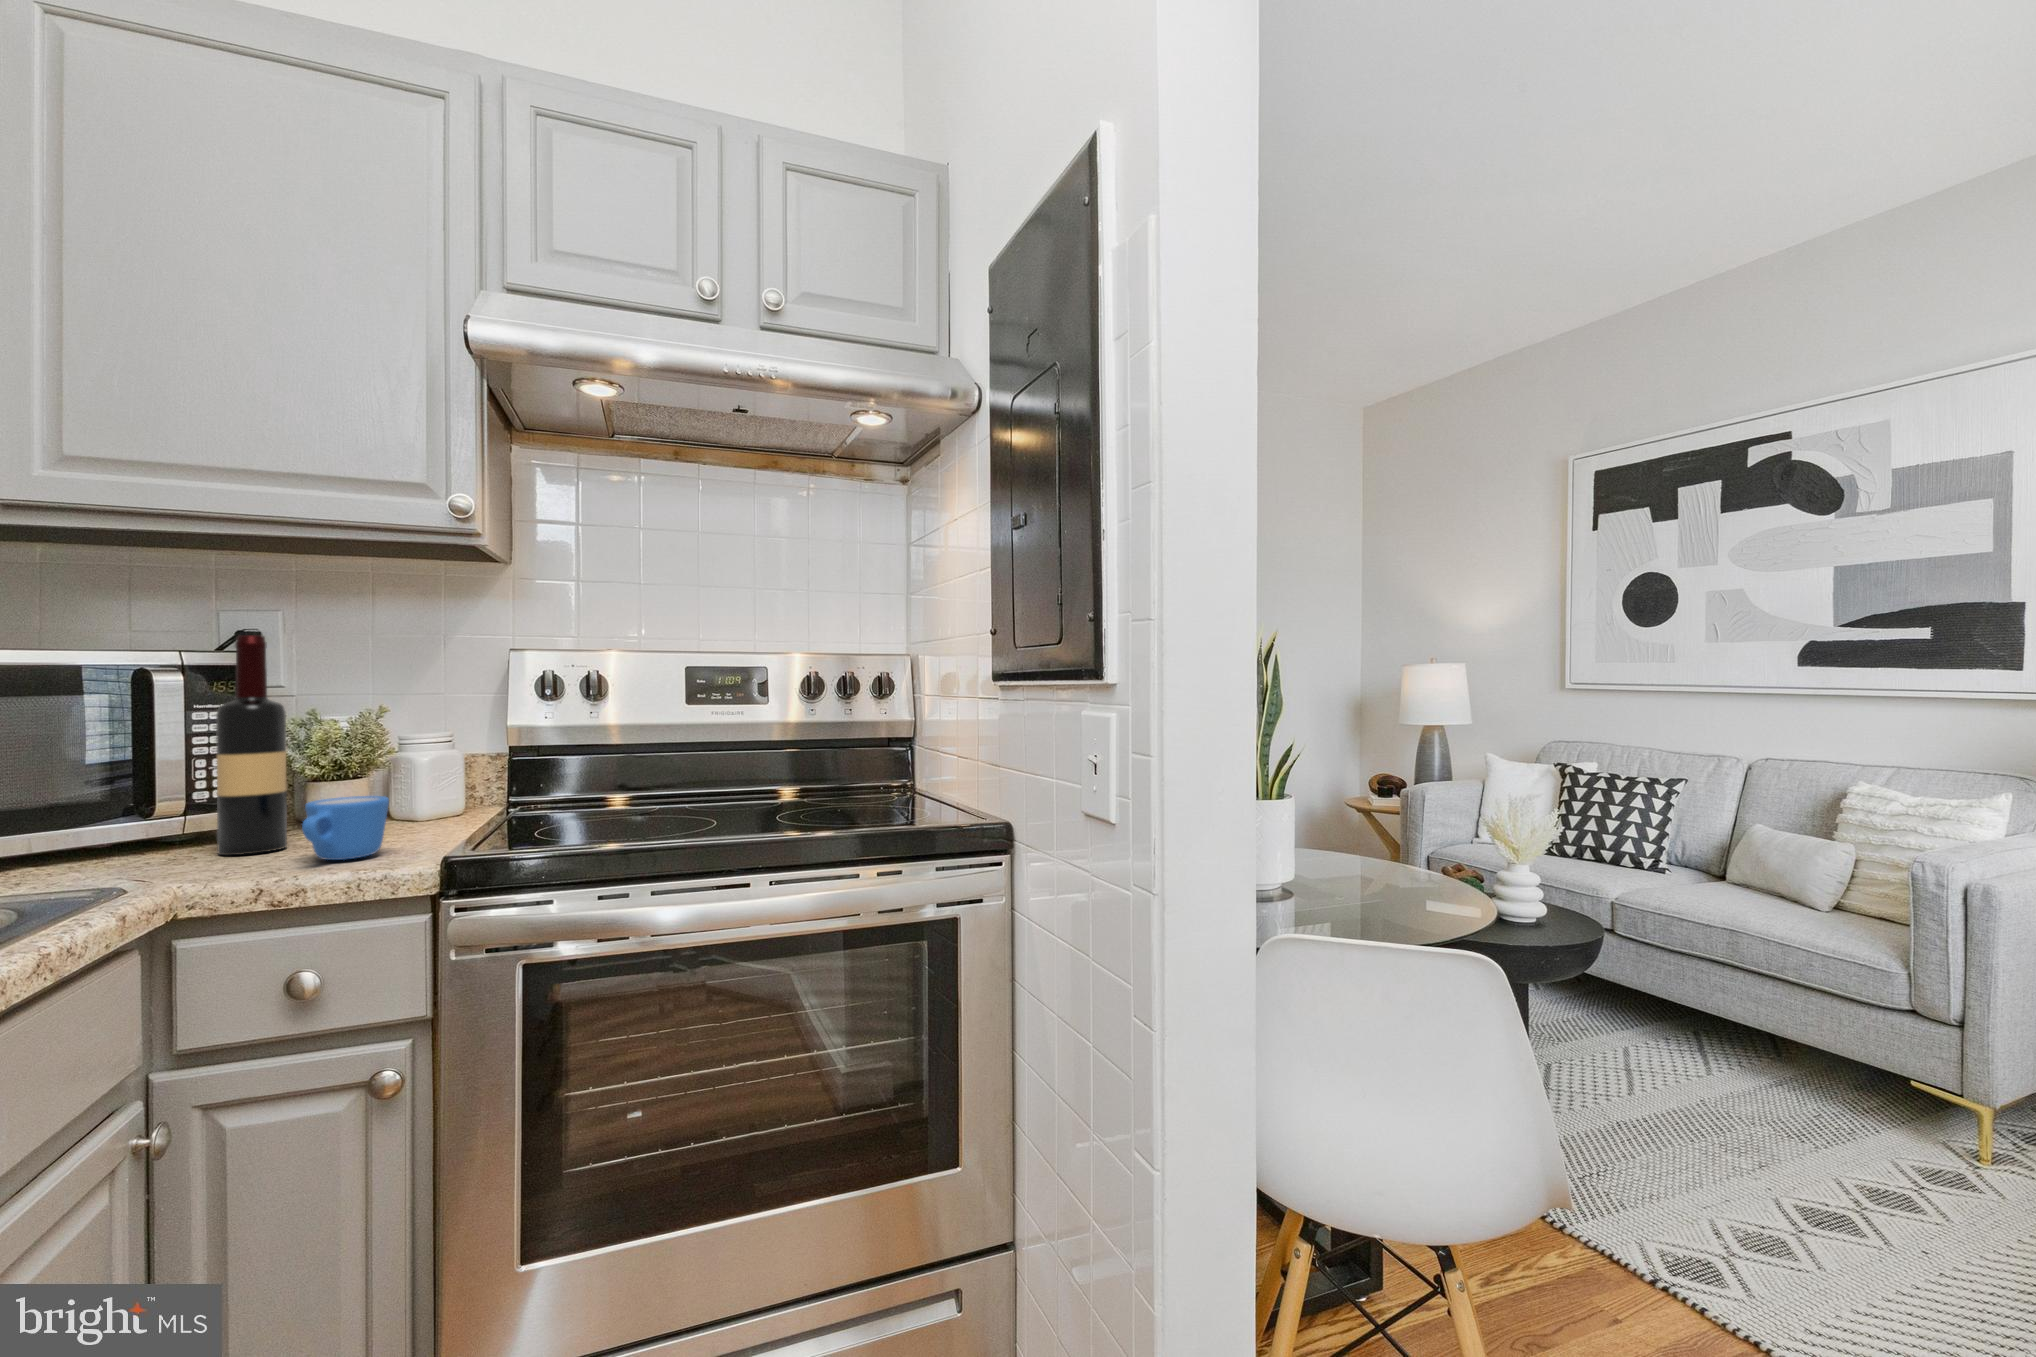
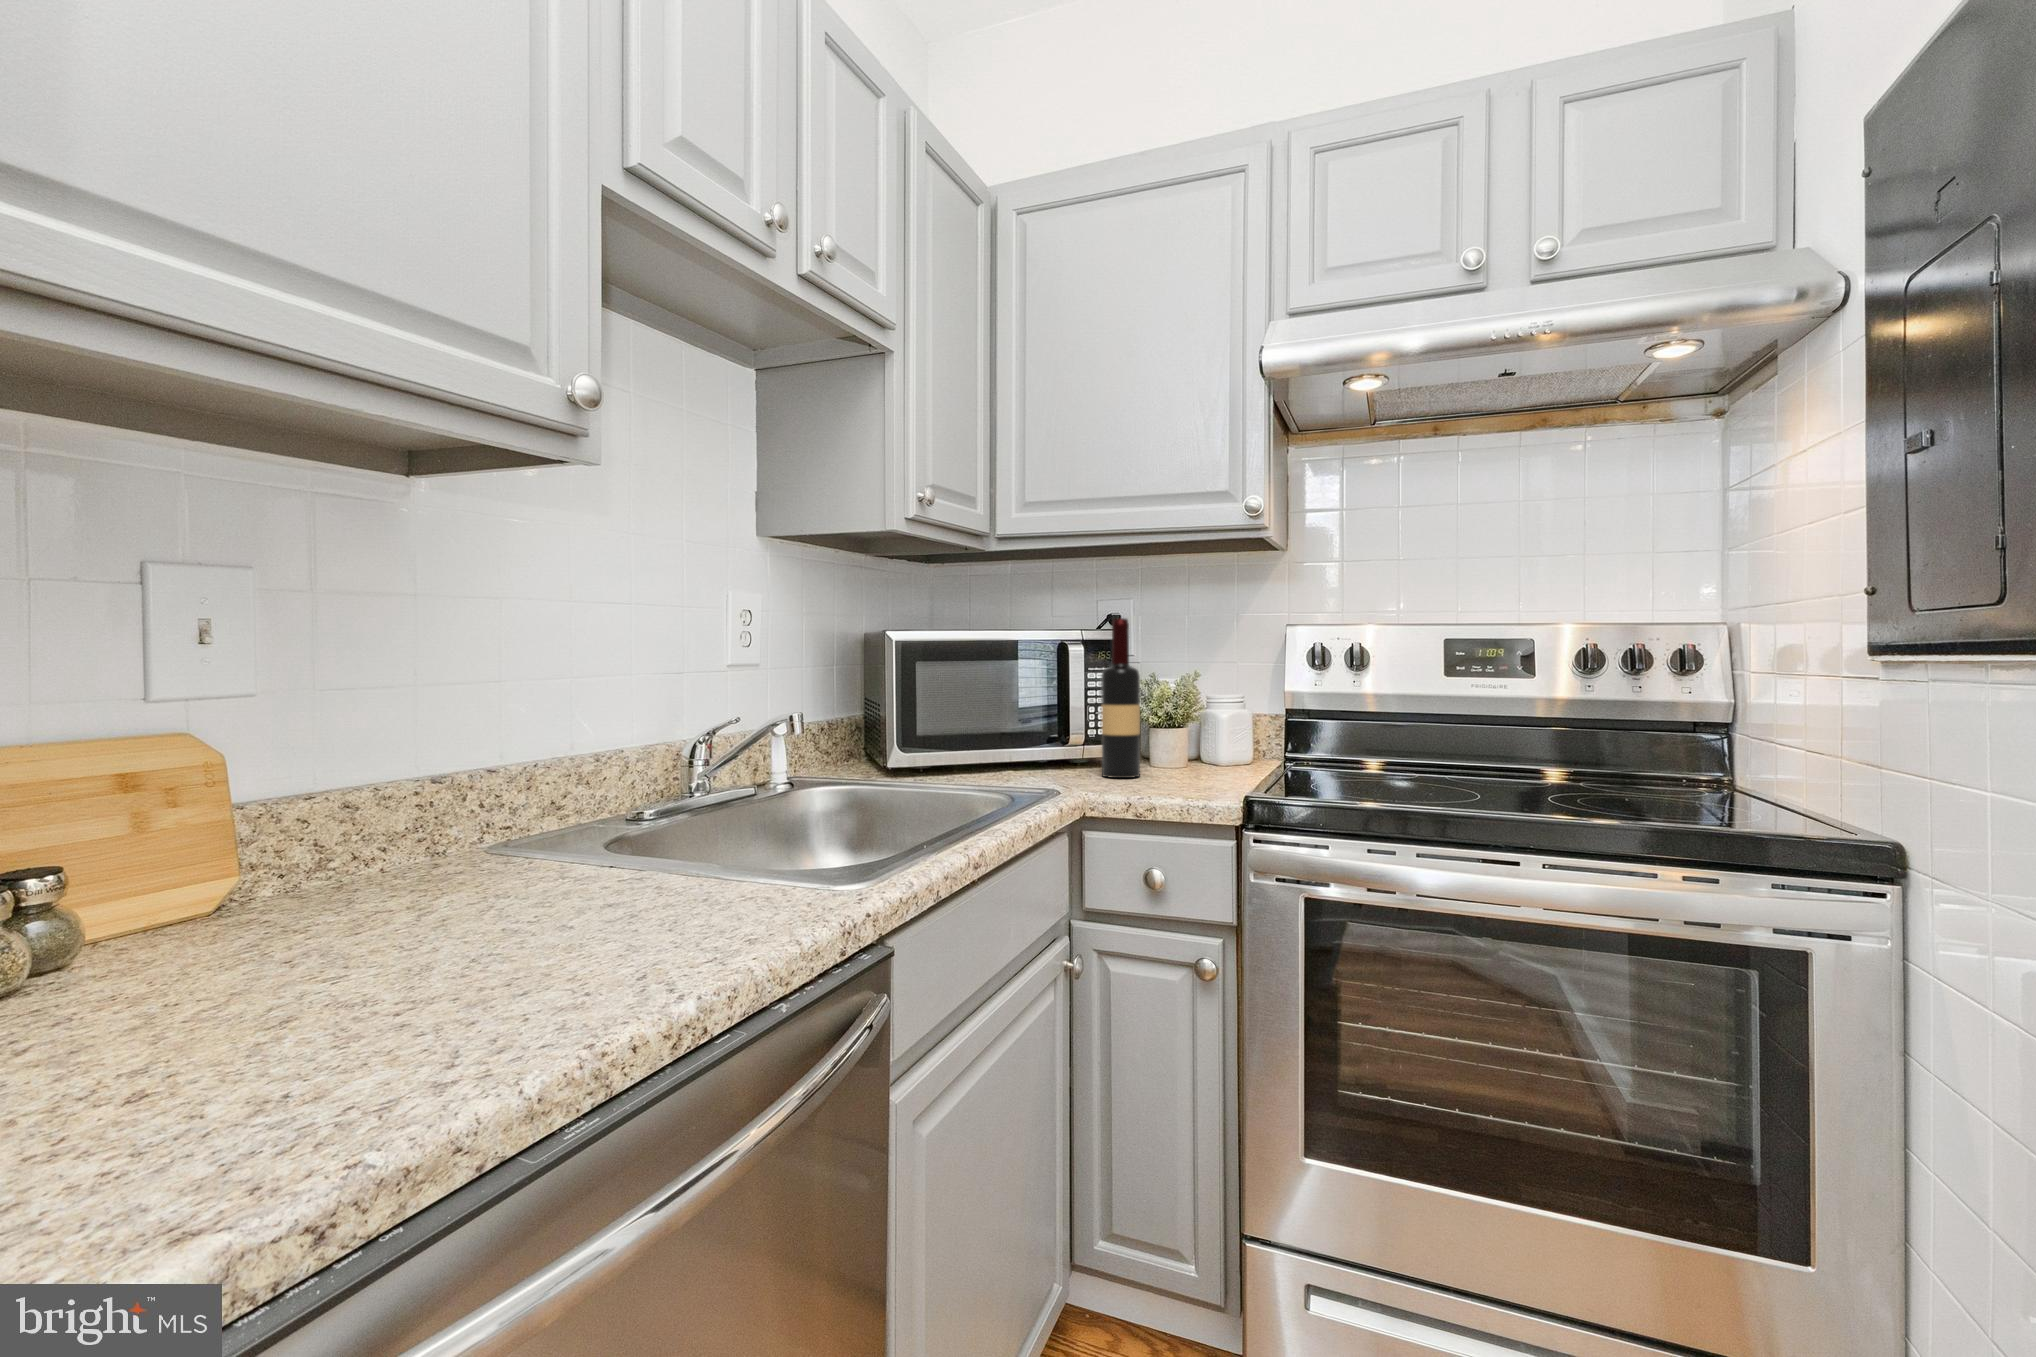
mug: present [302,796,389,860] -> none [1153,742,1206,789]

